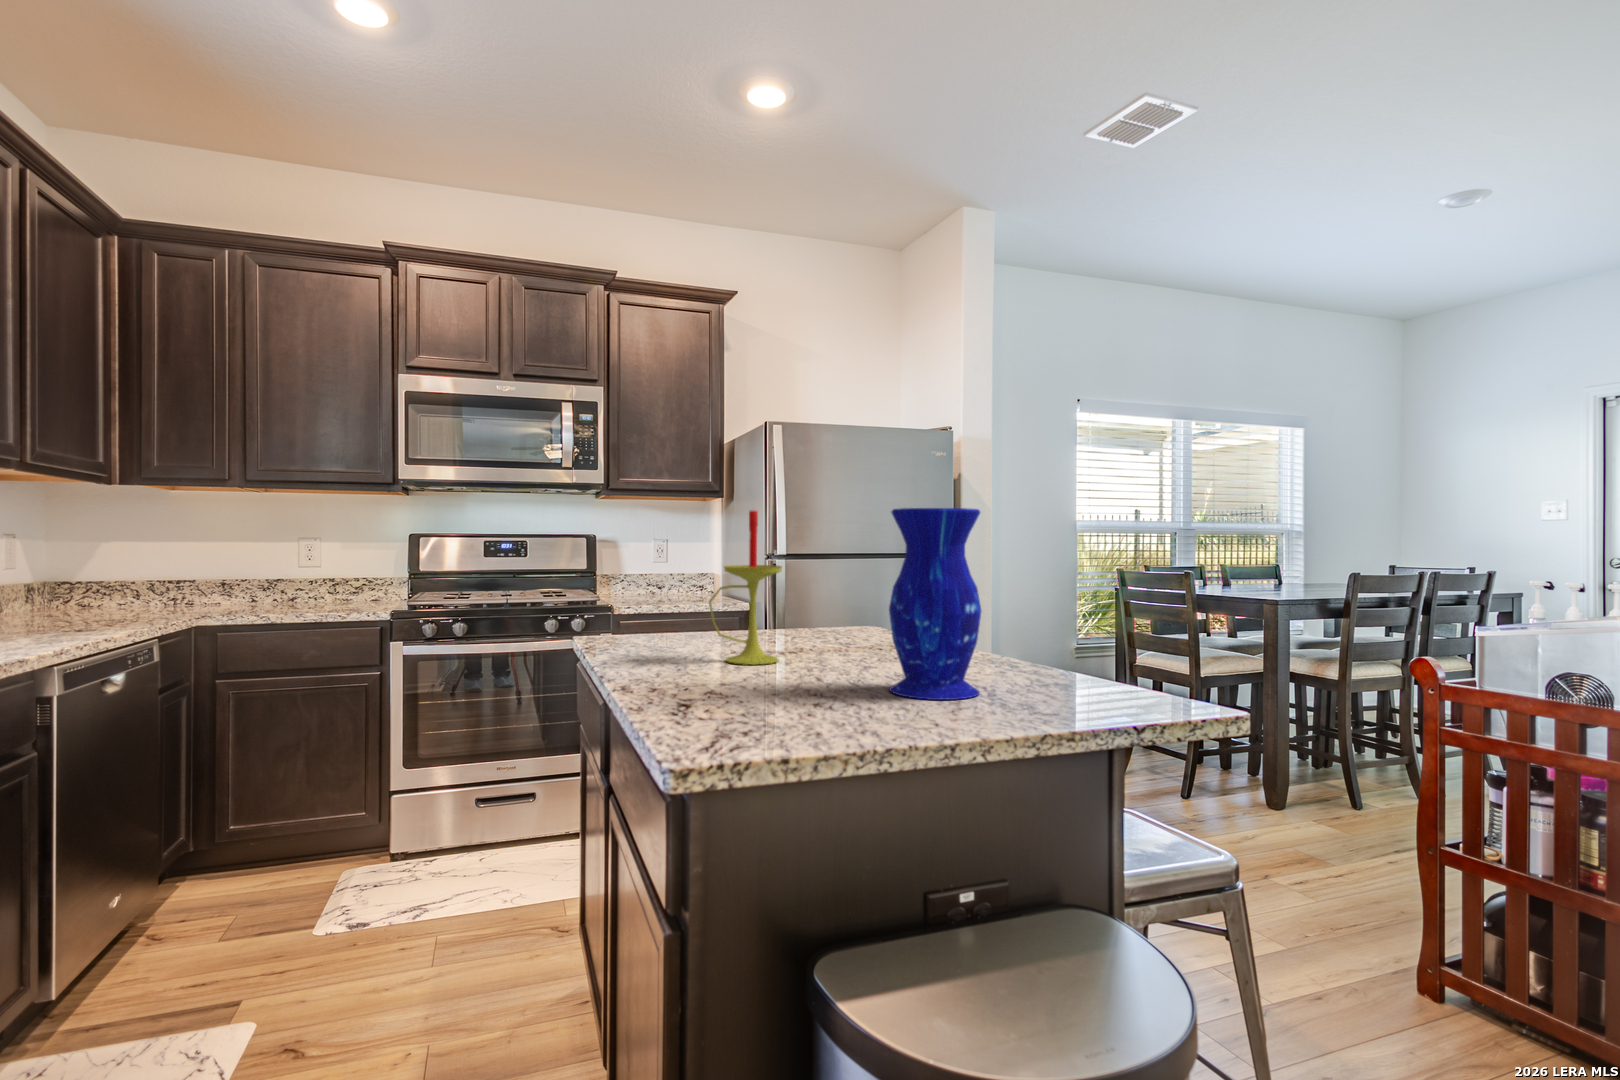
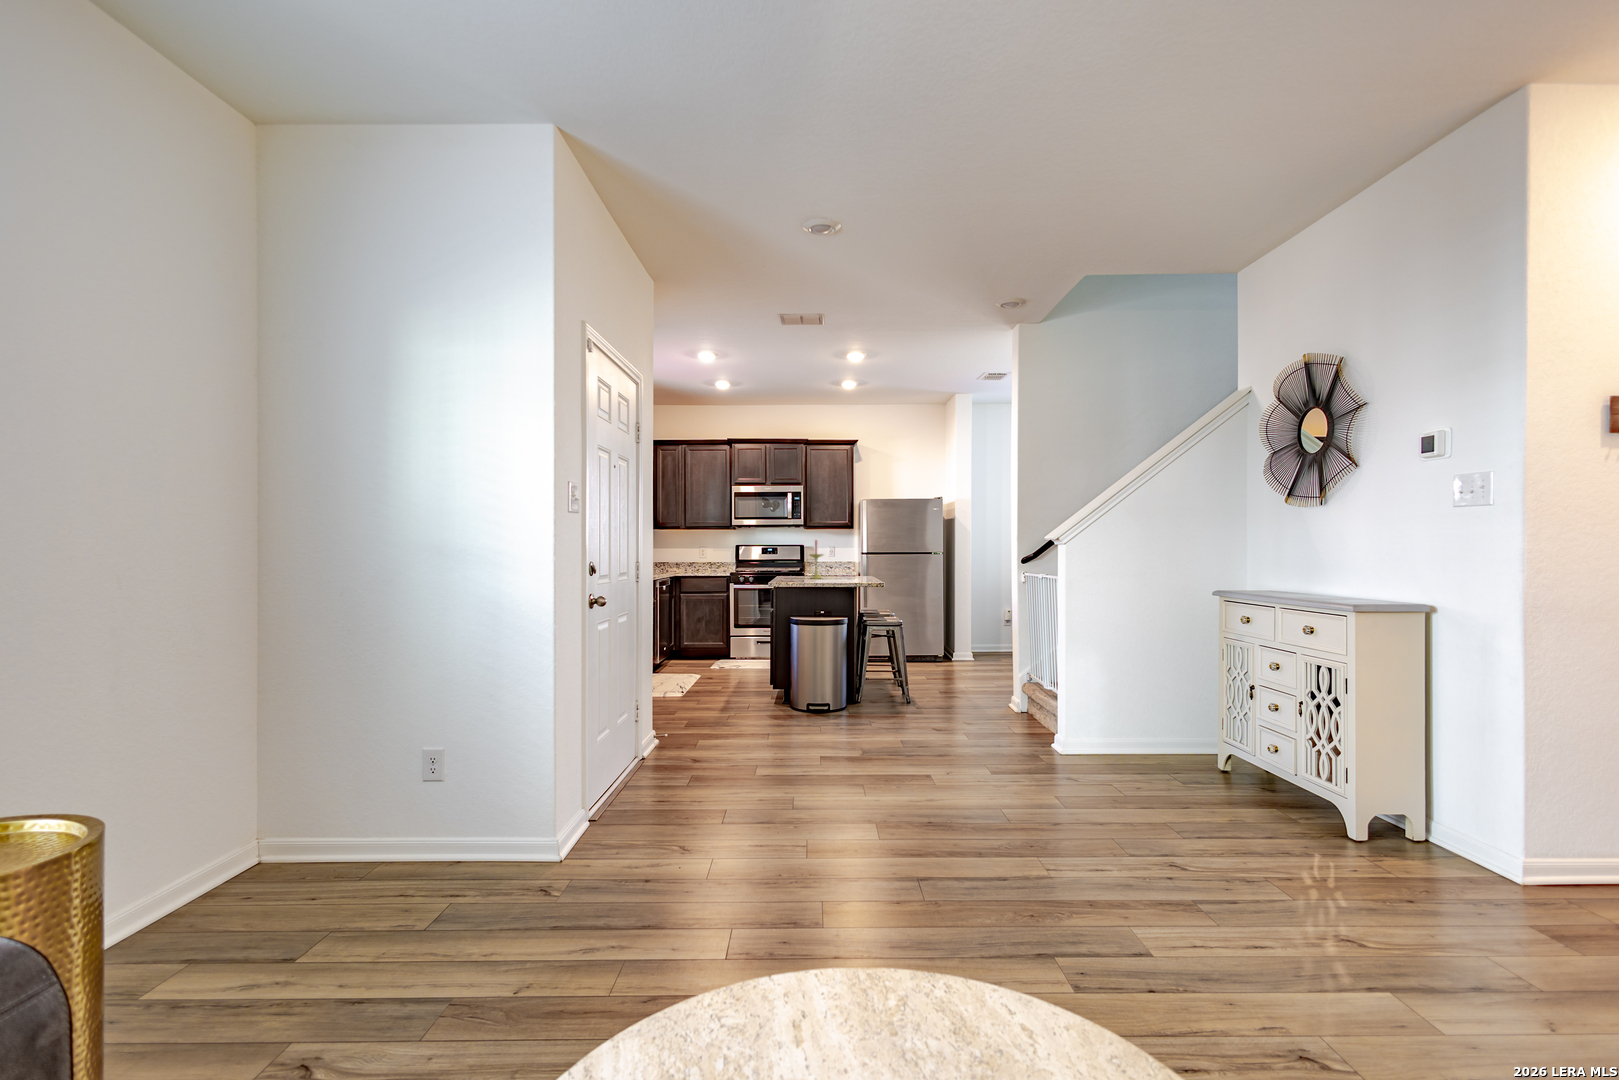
vase: present [889,508,982,700] -> none [831,541,851,581]

